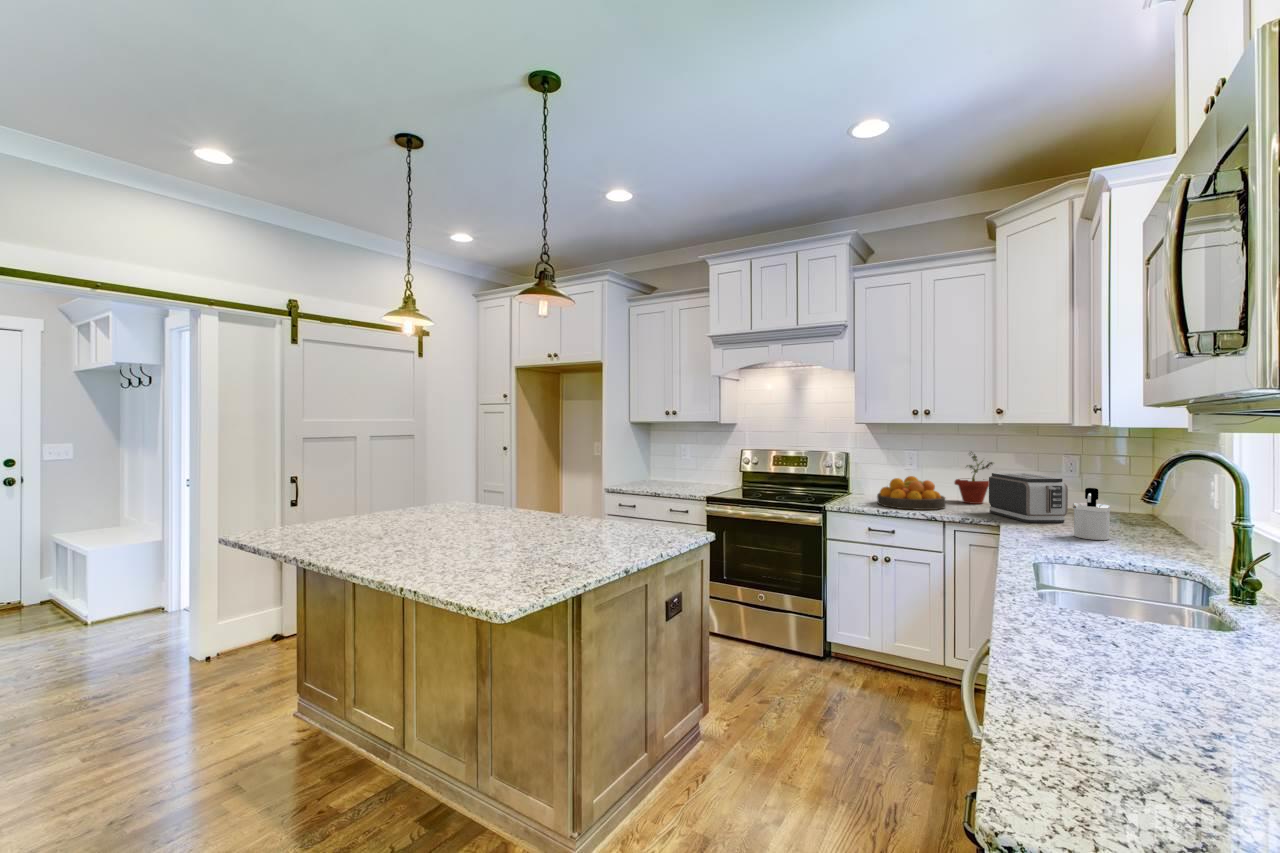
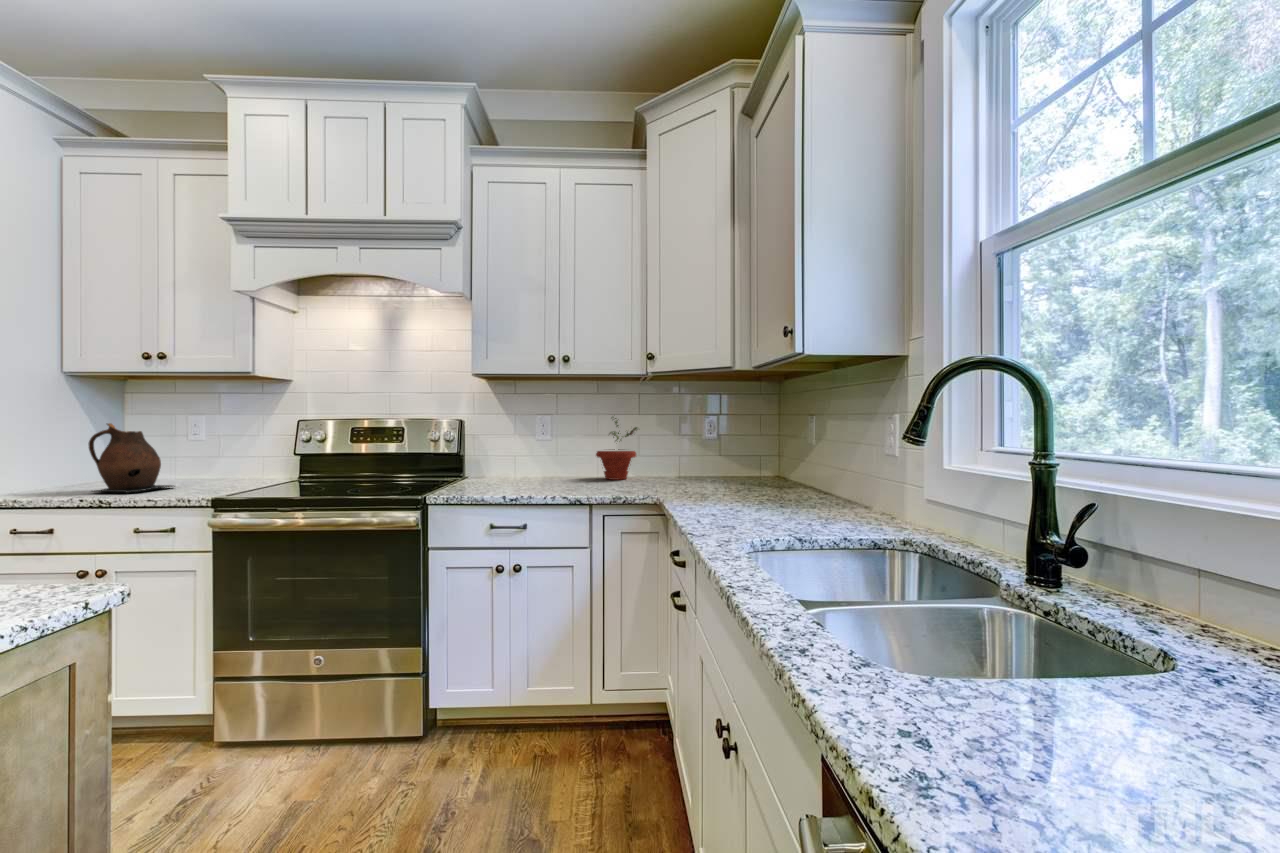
ceramic pitcher: none [649,453,684,491] -> present [88,423,175,493]
toaster: present [989,473,1068,523] -> none [640,436,727,496]
fruit bowl: present [877,476,946,510] -> none [503,447,590,492]
soap dispenser: present [1073,488,1111,540] -> none [749,444,789,511]

